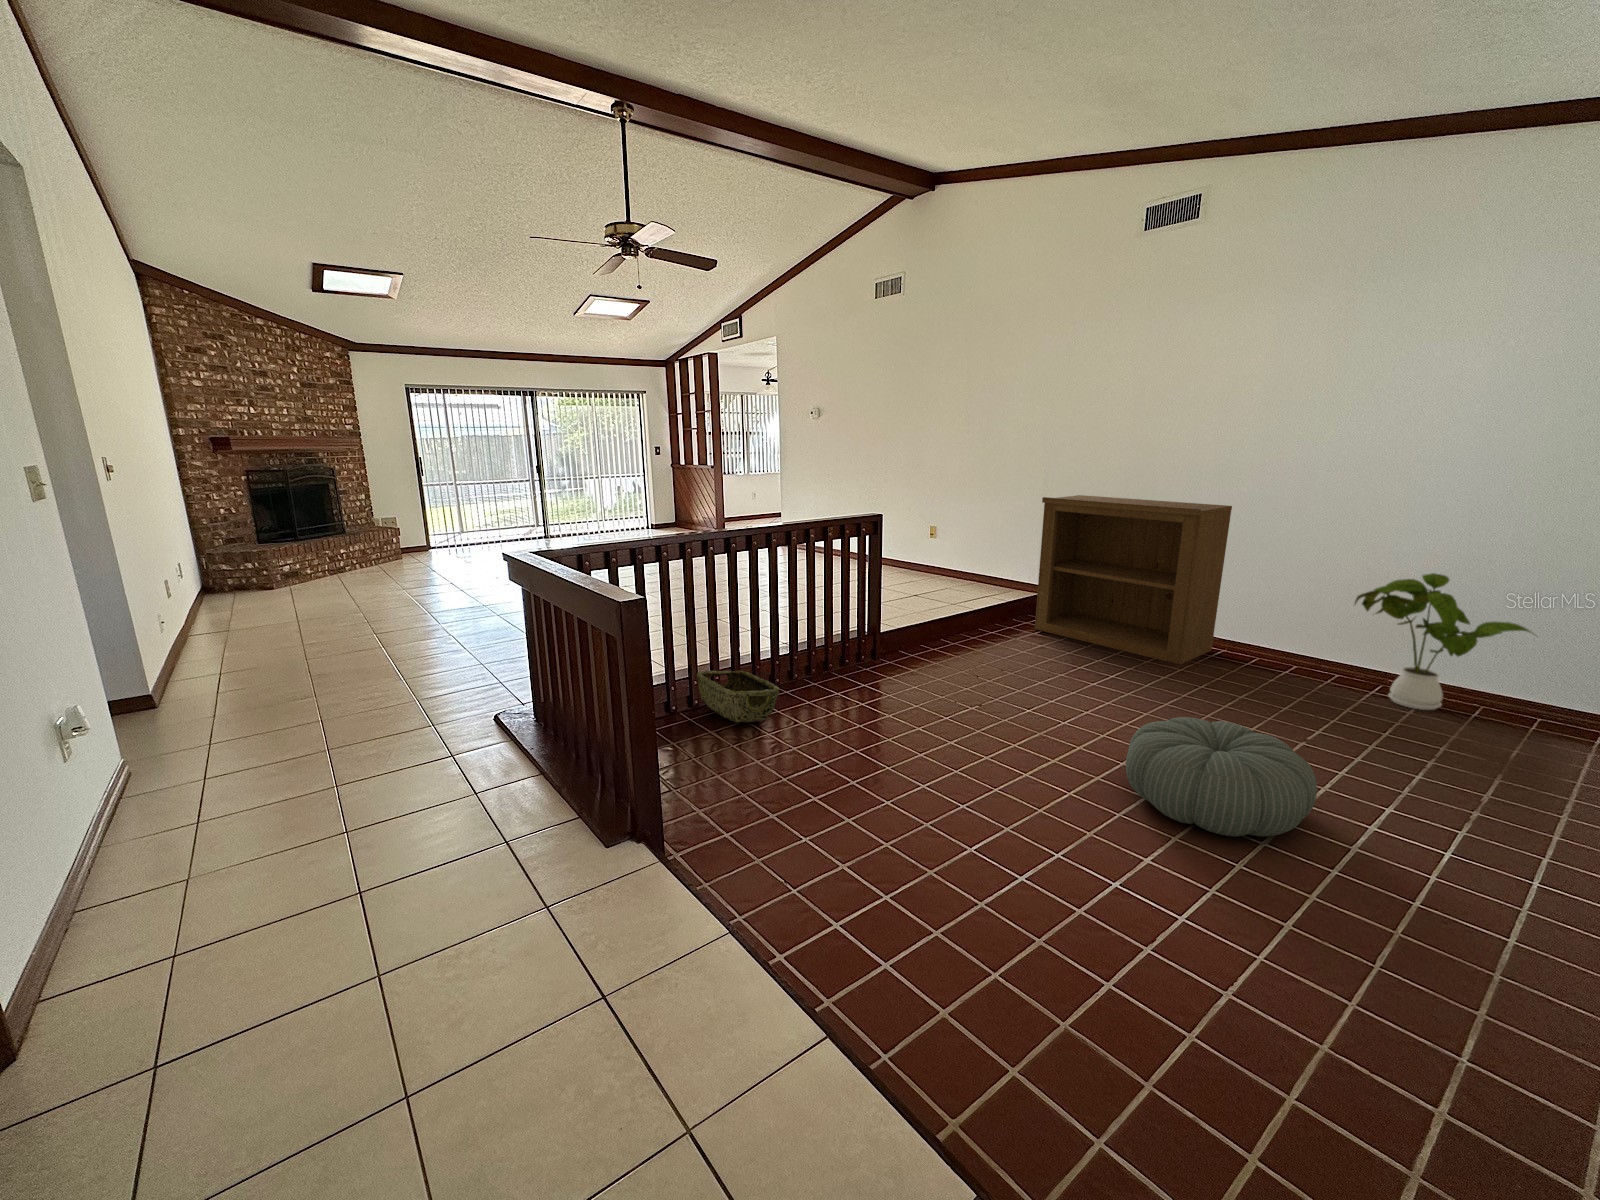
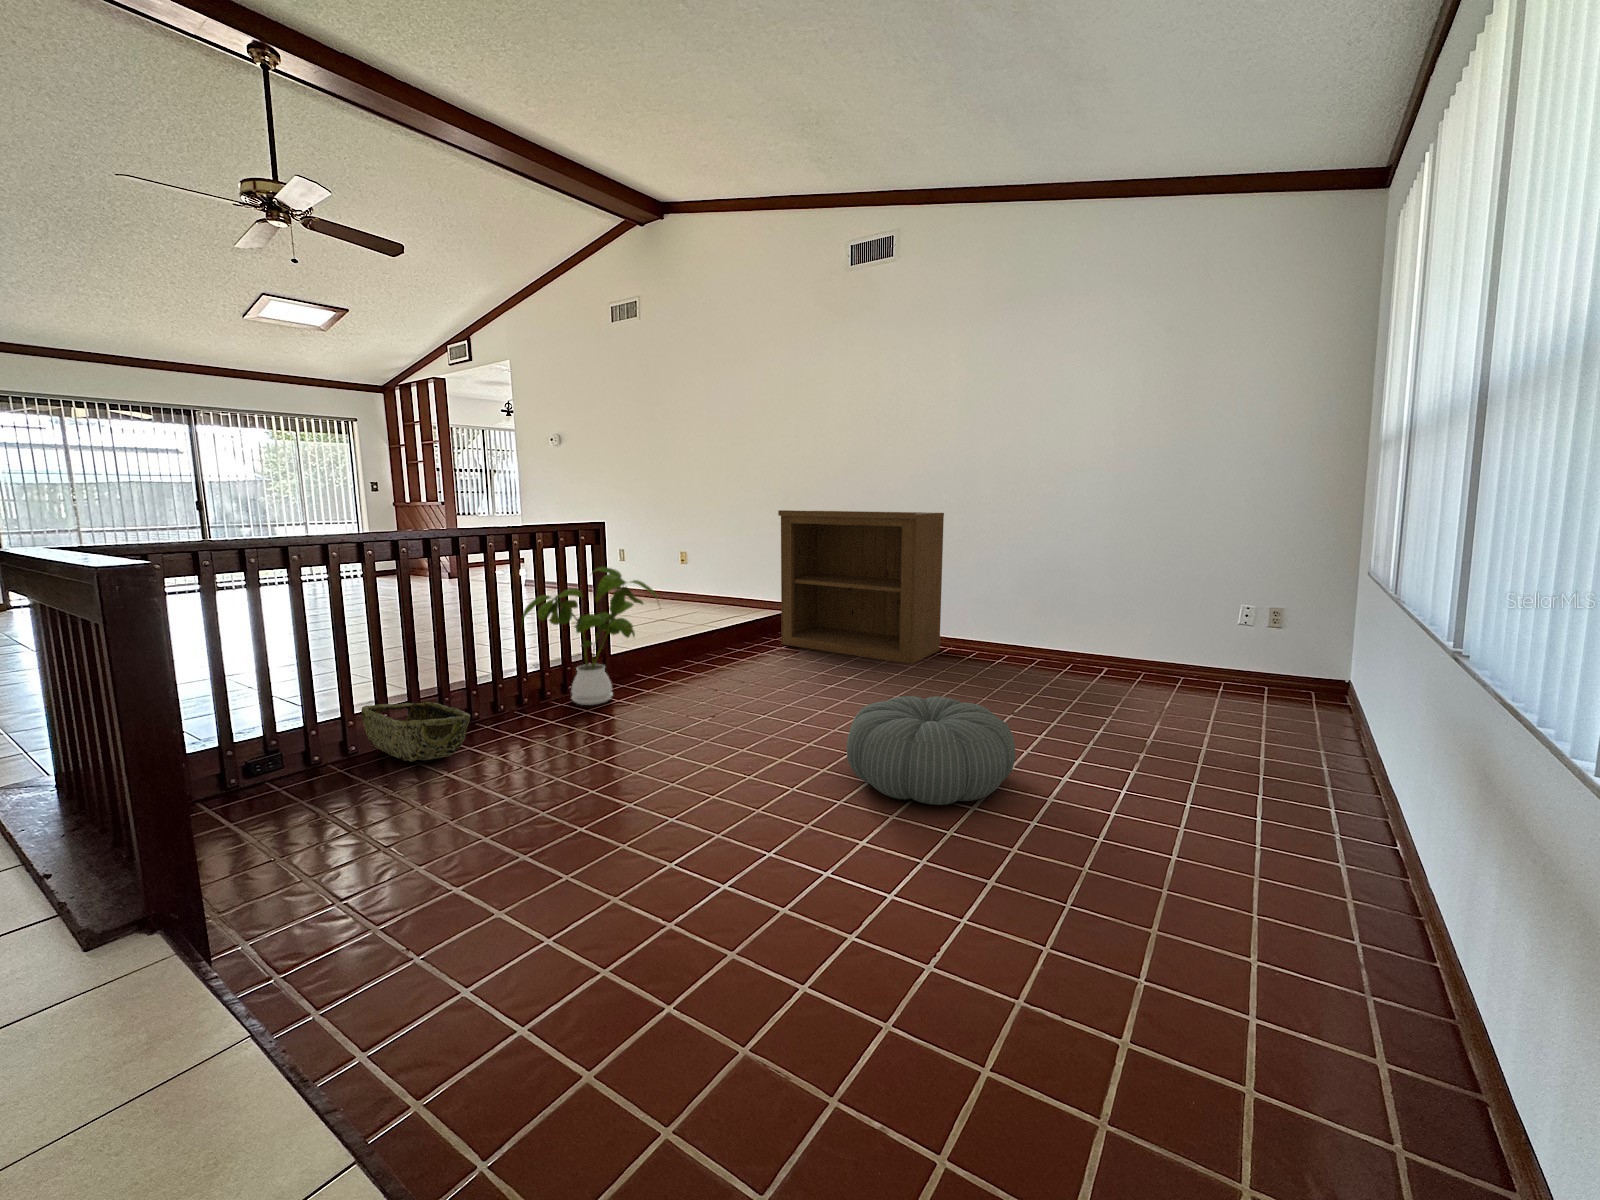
house plant: present [1355,573,1533,710] -> present [521,567,659,705]

